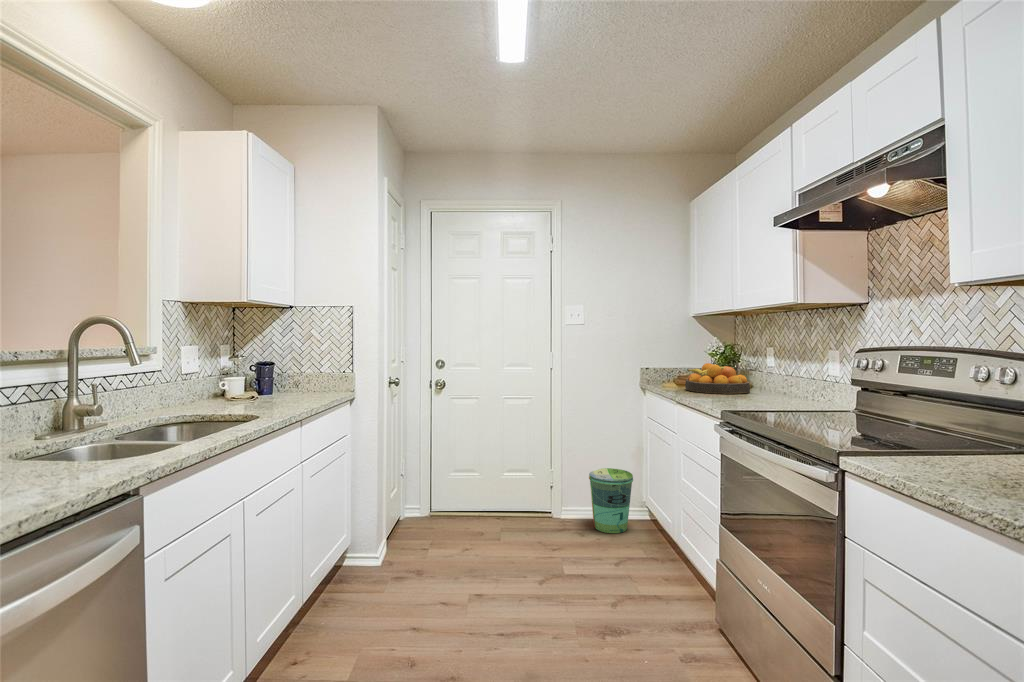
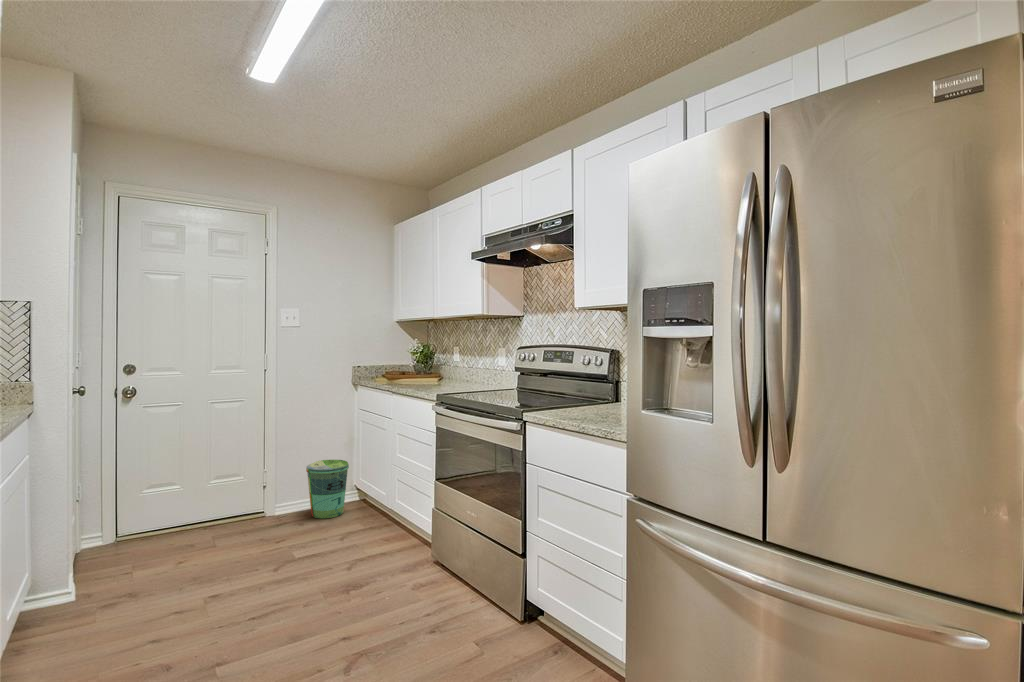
fruit bowl: present [685,363,750,394] -> none [395,360,445,384]

